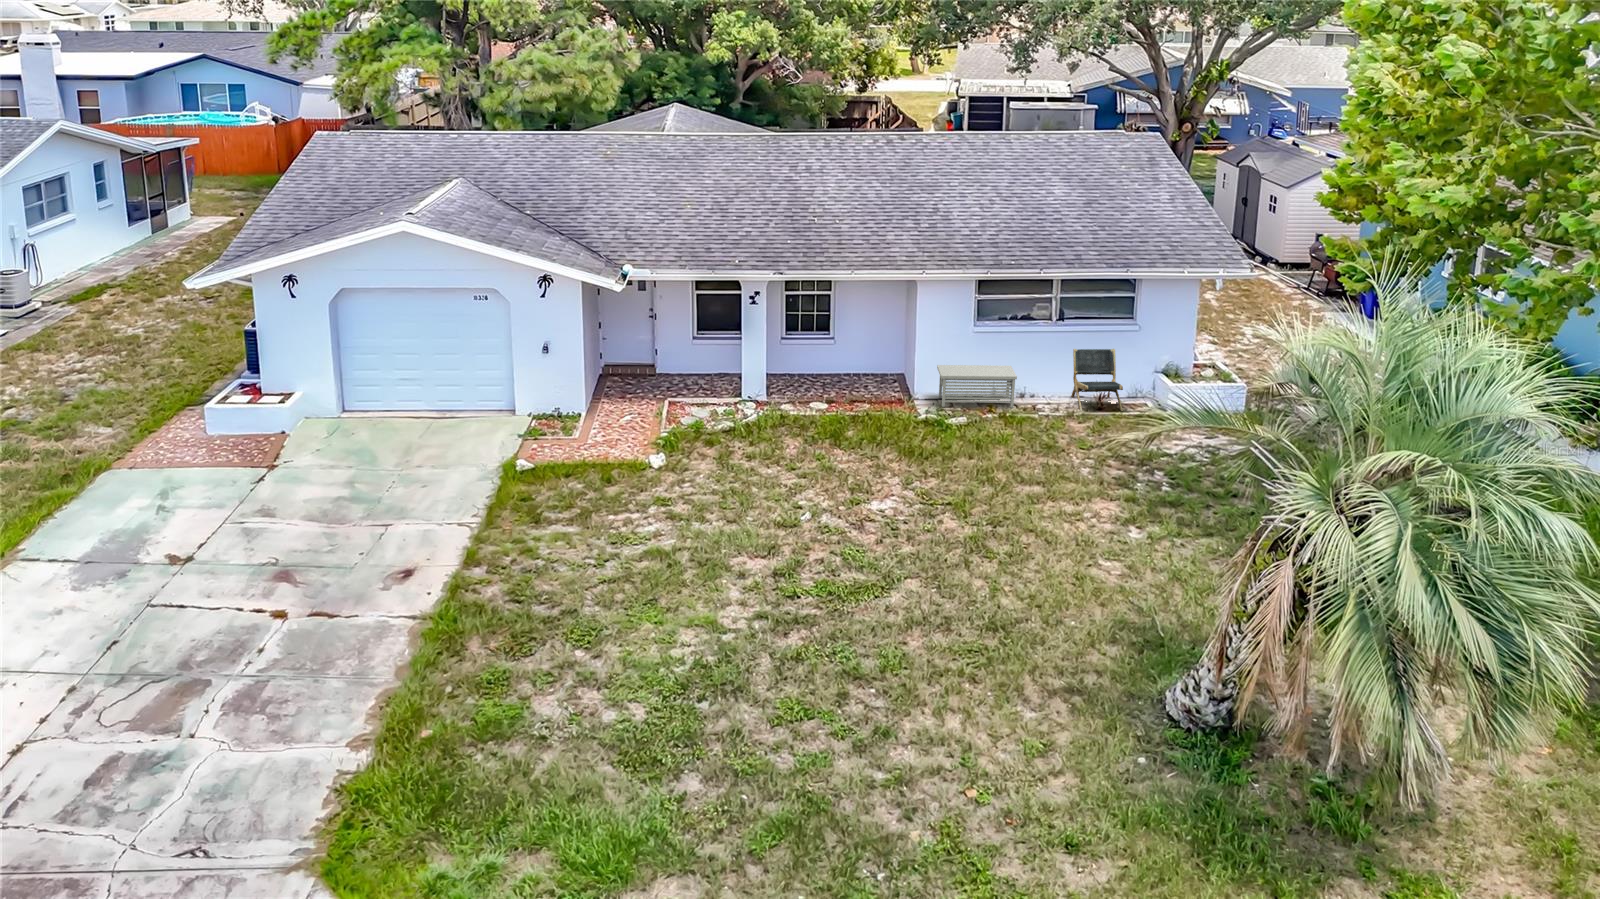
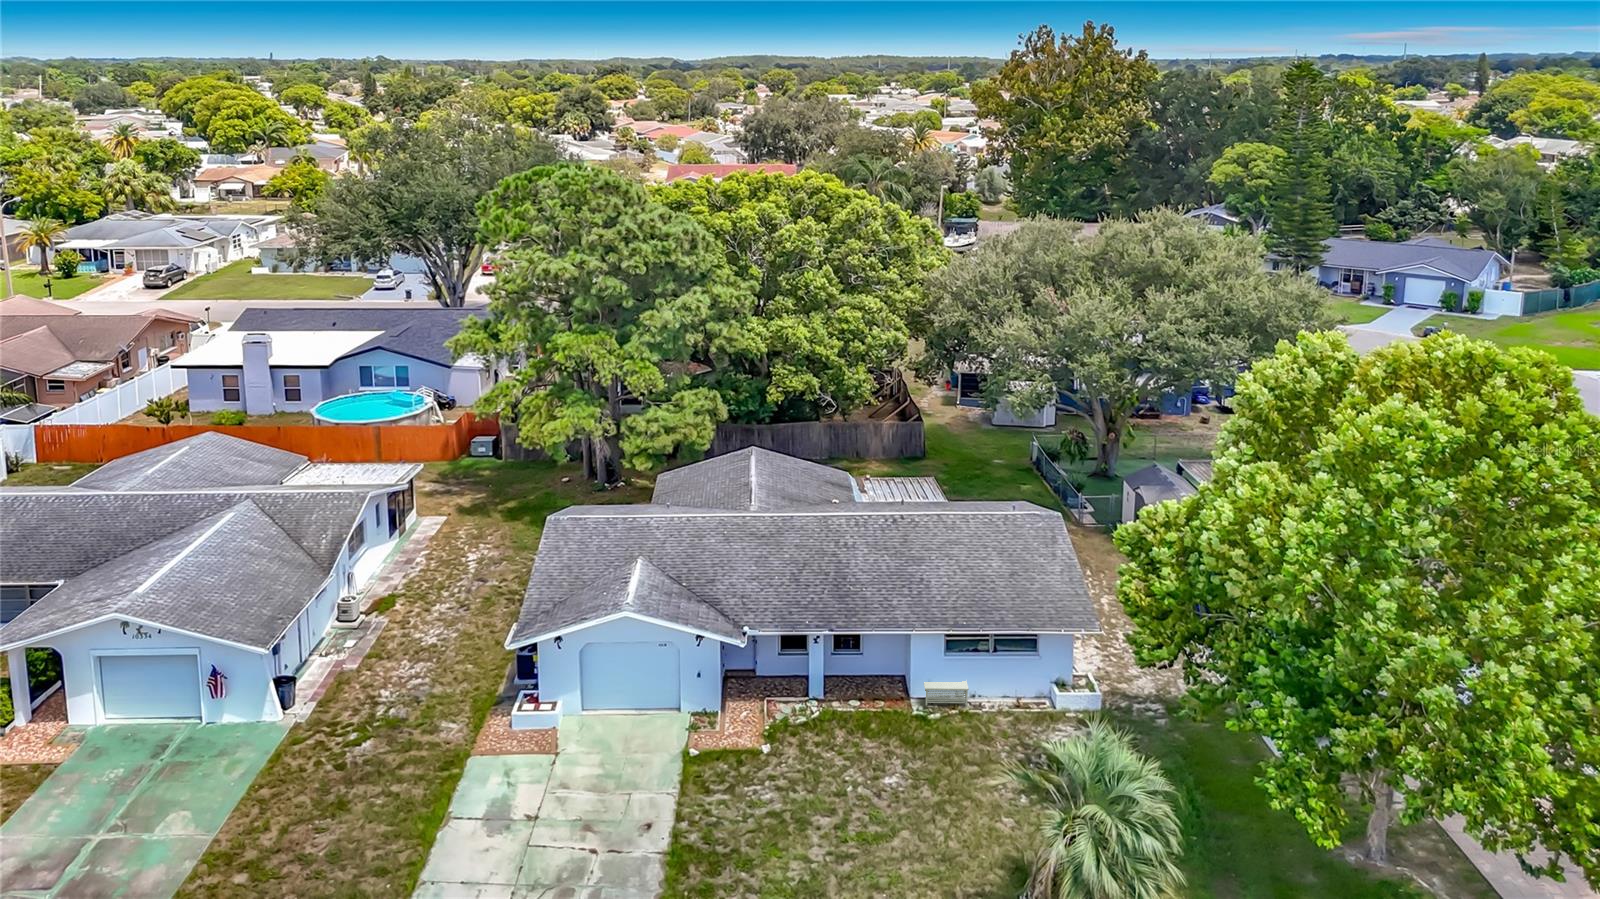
lounge chair: present [1071,349,1123,411] -> none [1002,670,1031,709]

